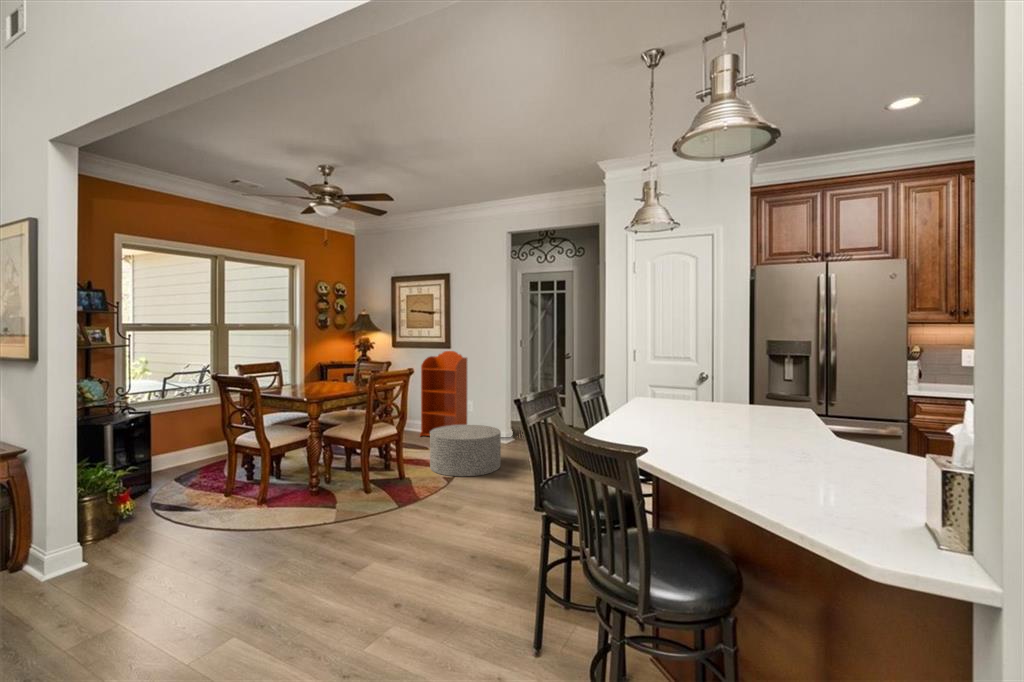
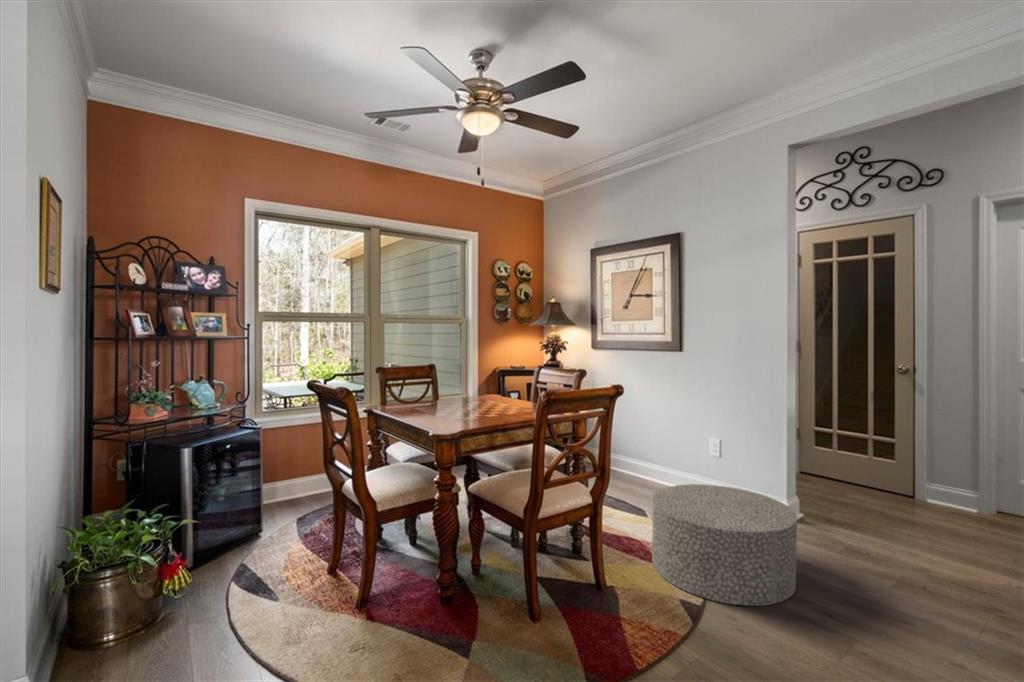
bookcase: present [420,351,467,436] -> none [629,354,708,500]

